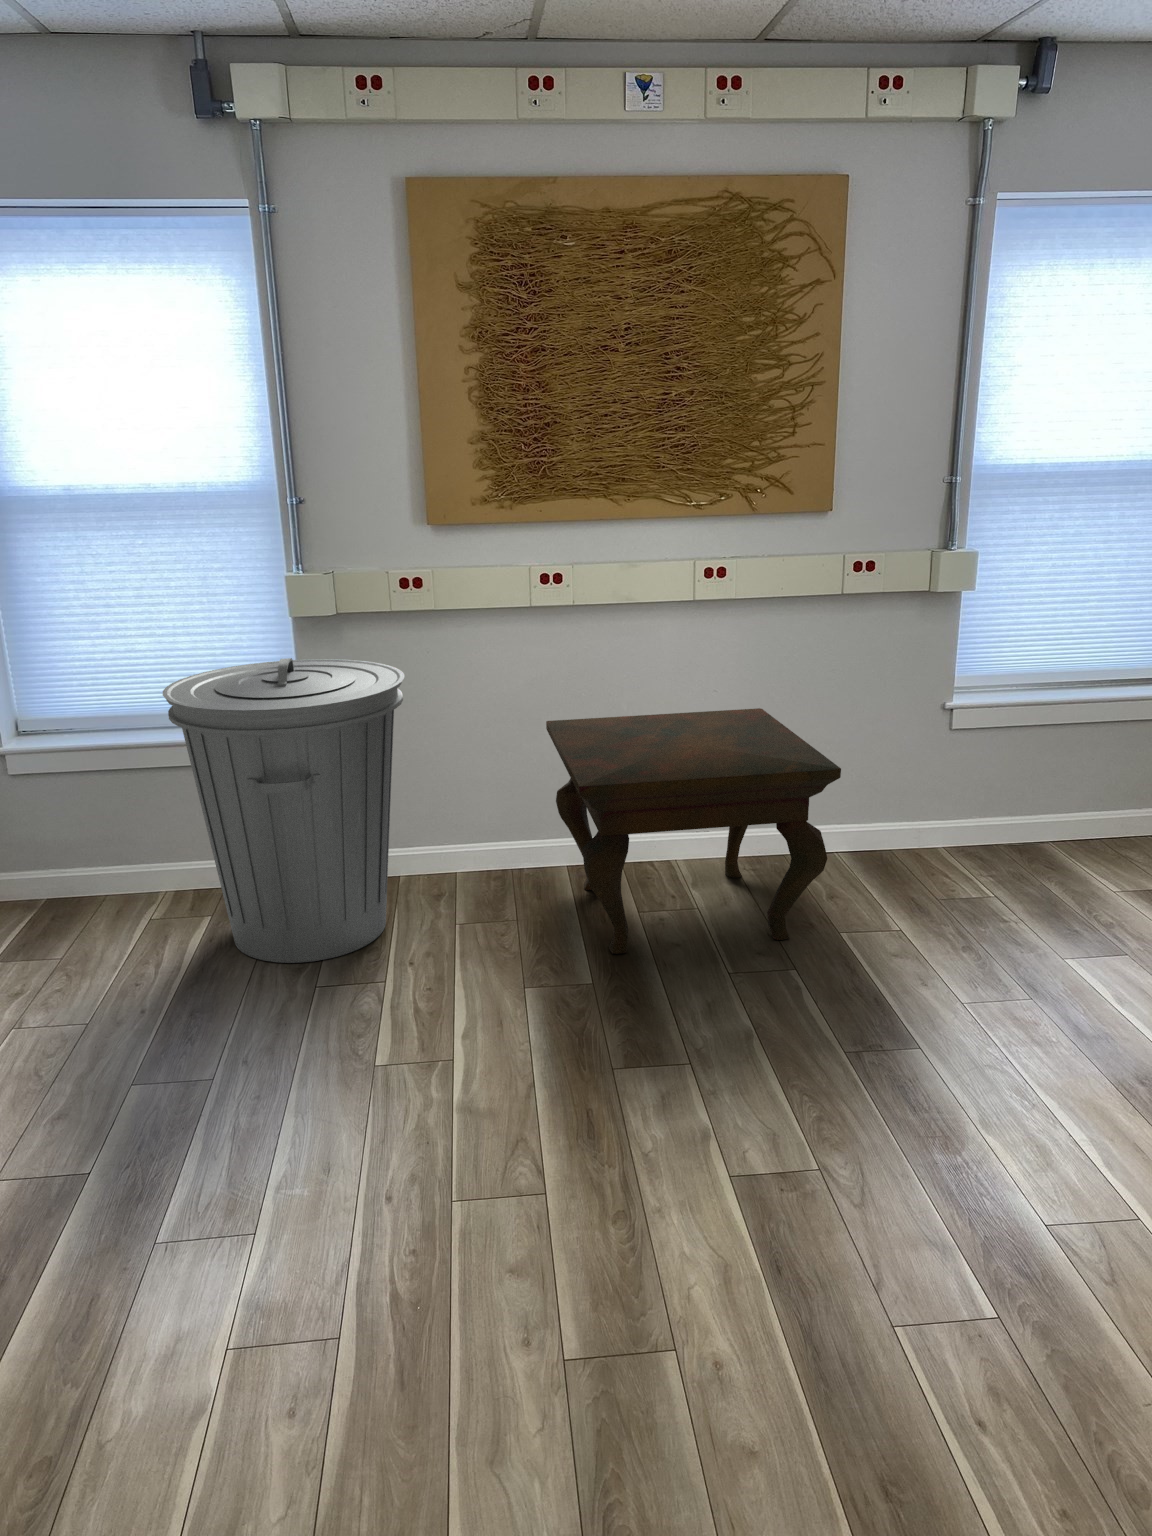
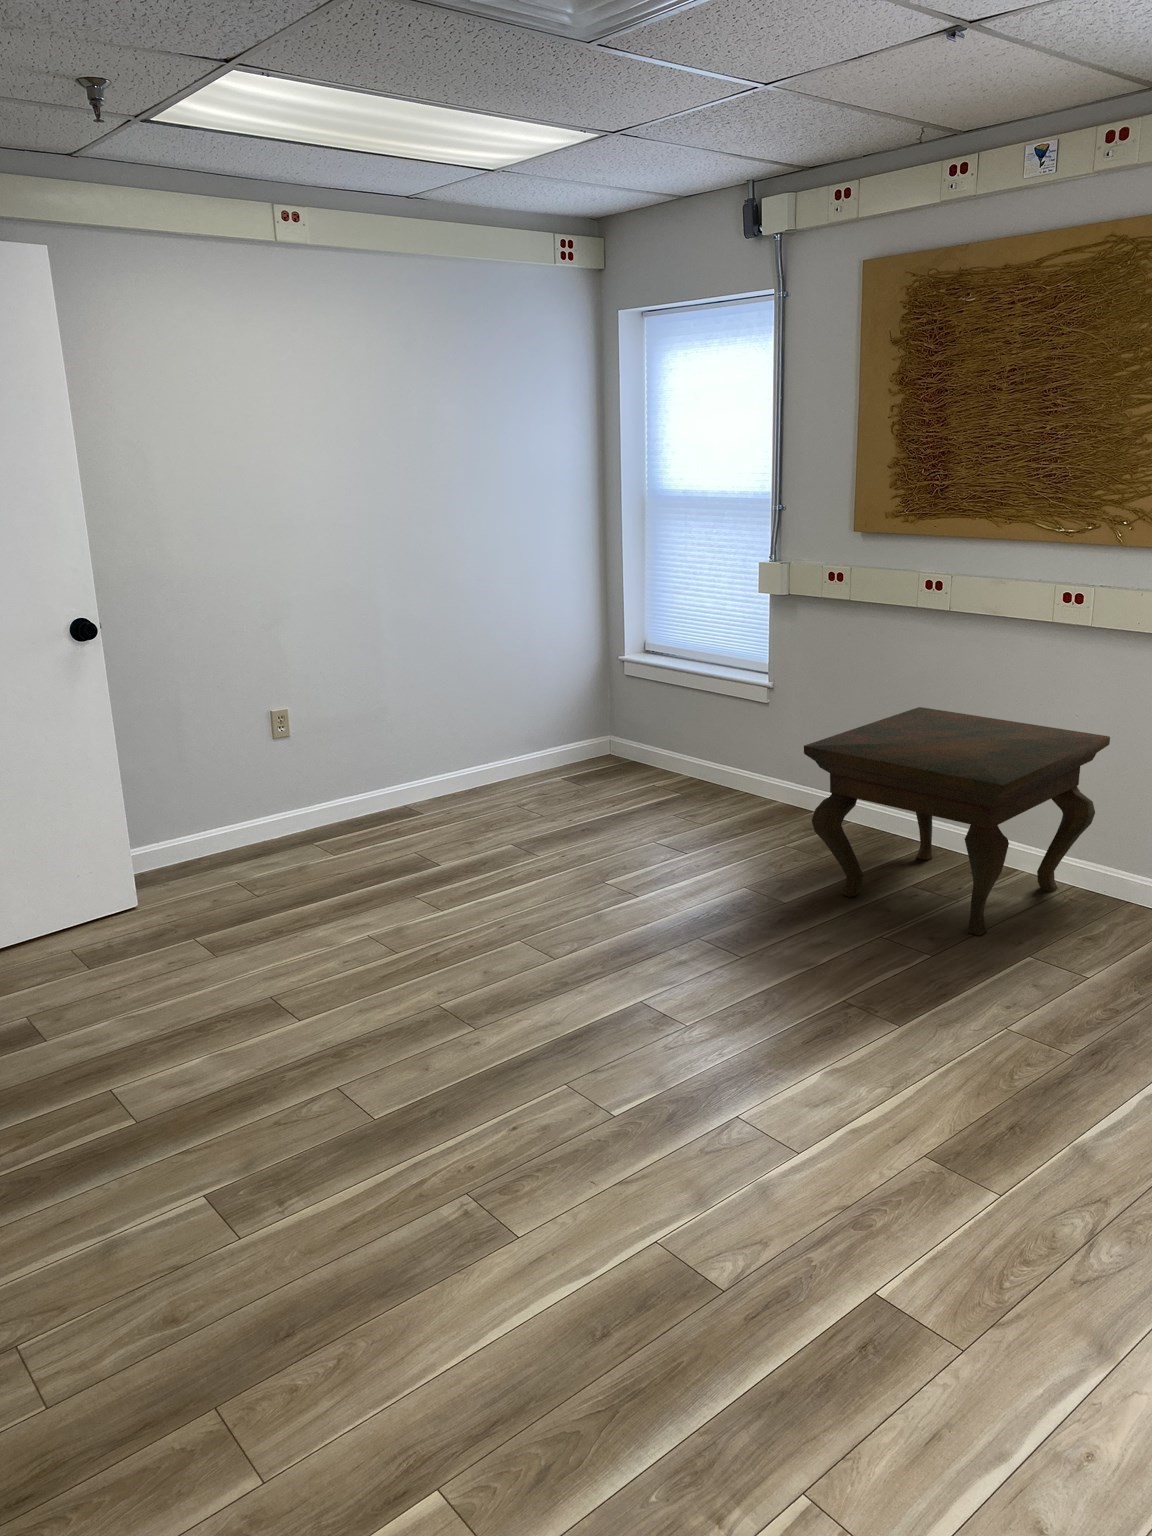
trash can: present [163,658,404,963] -> none [632,621,799,837]

